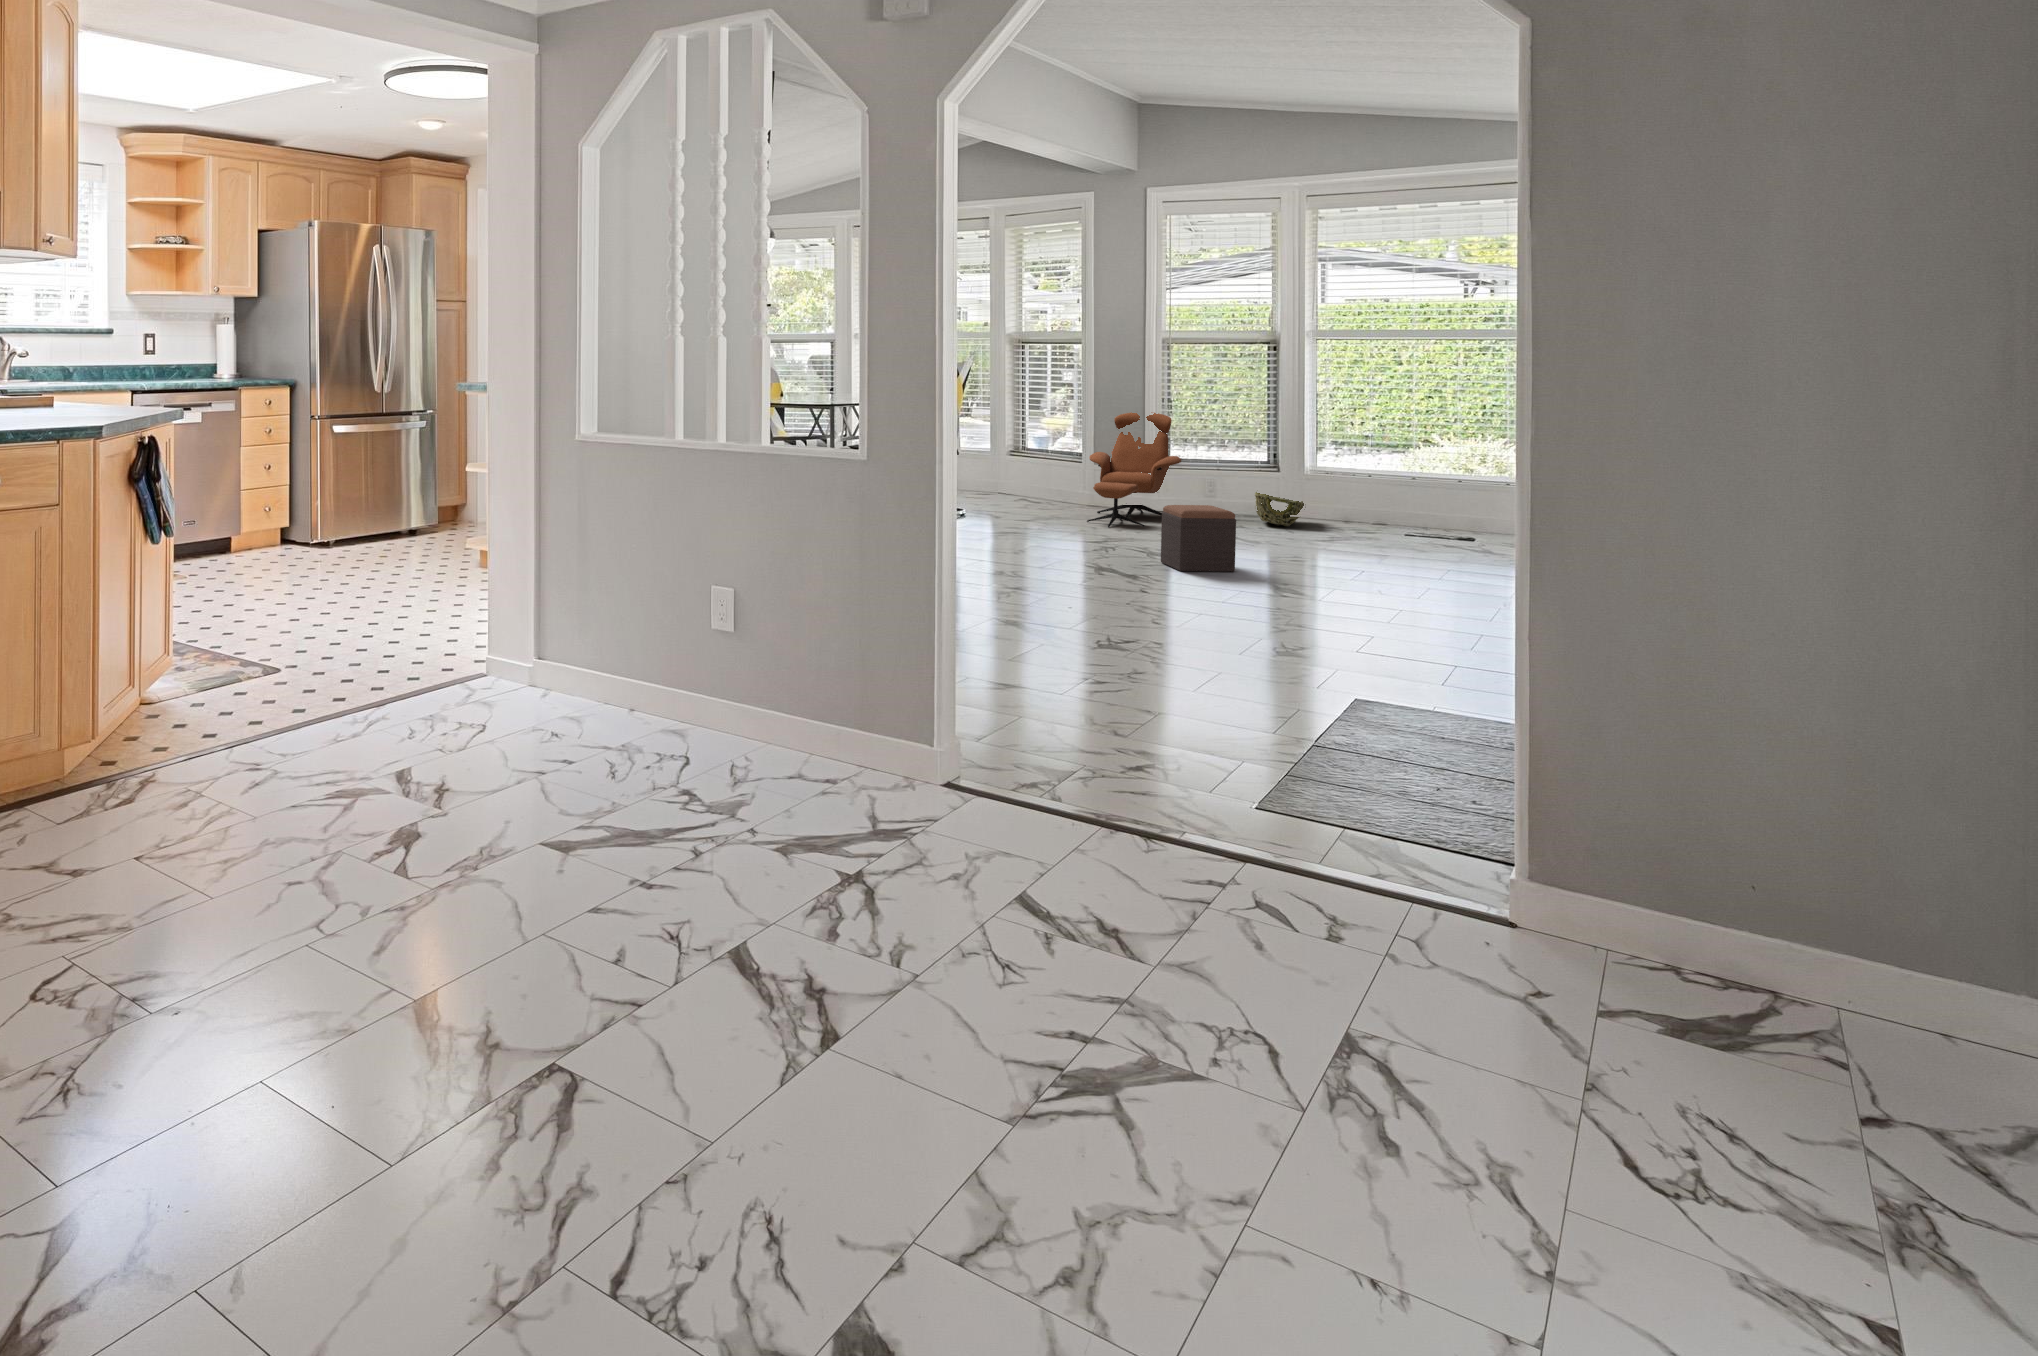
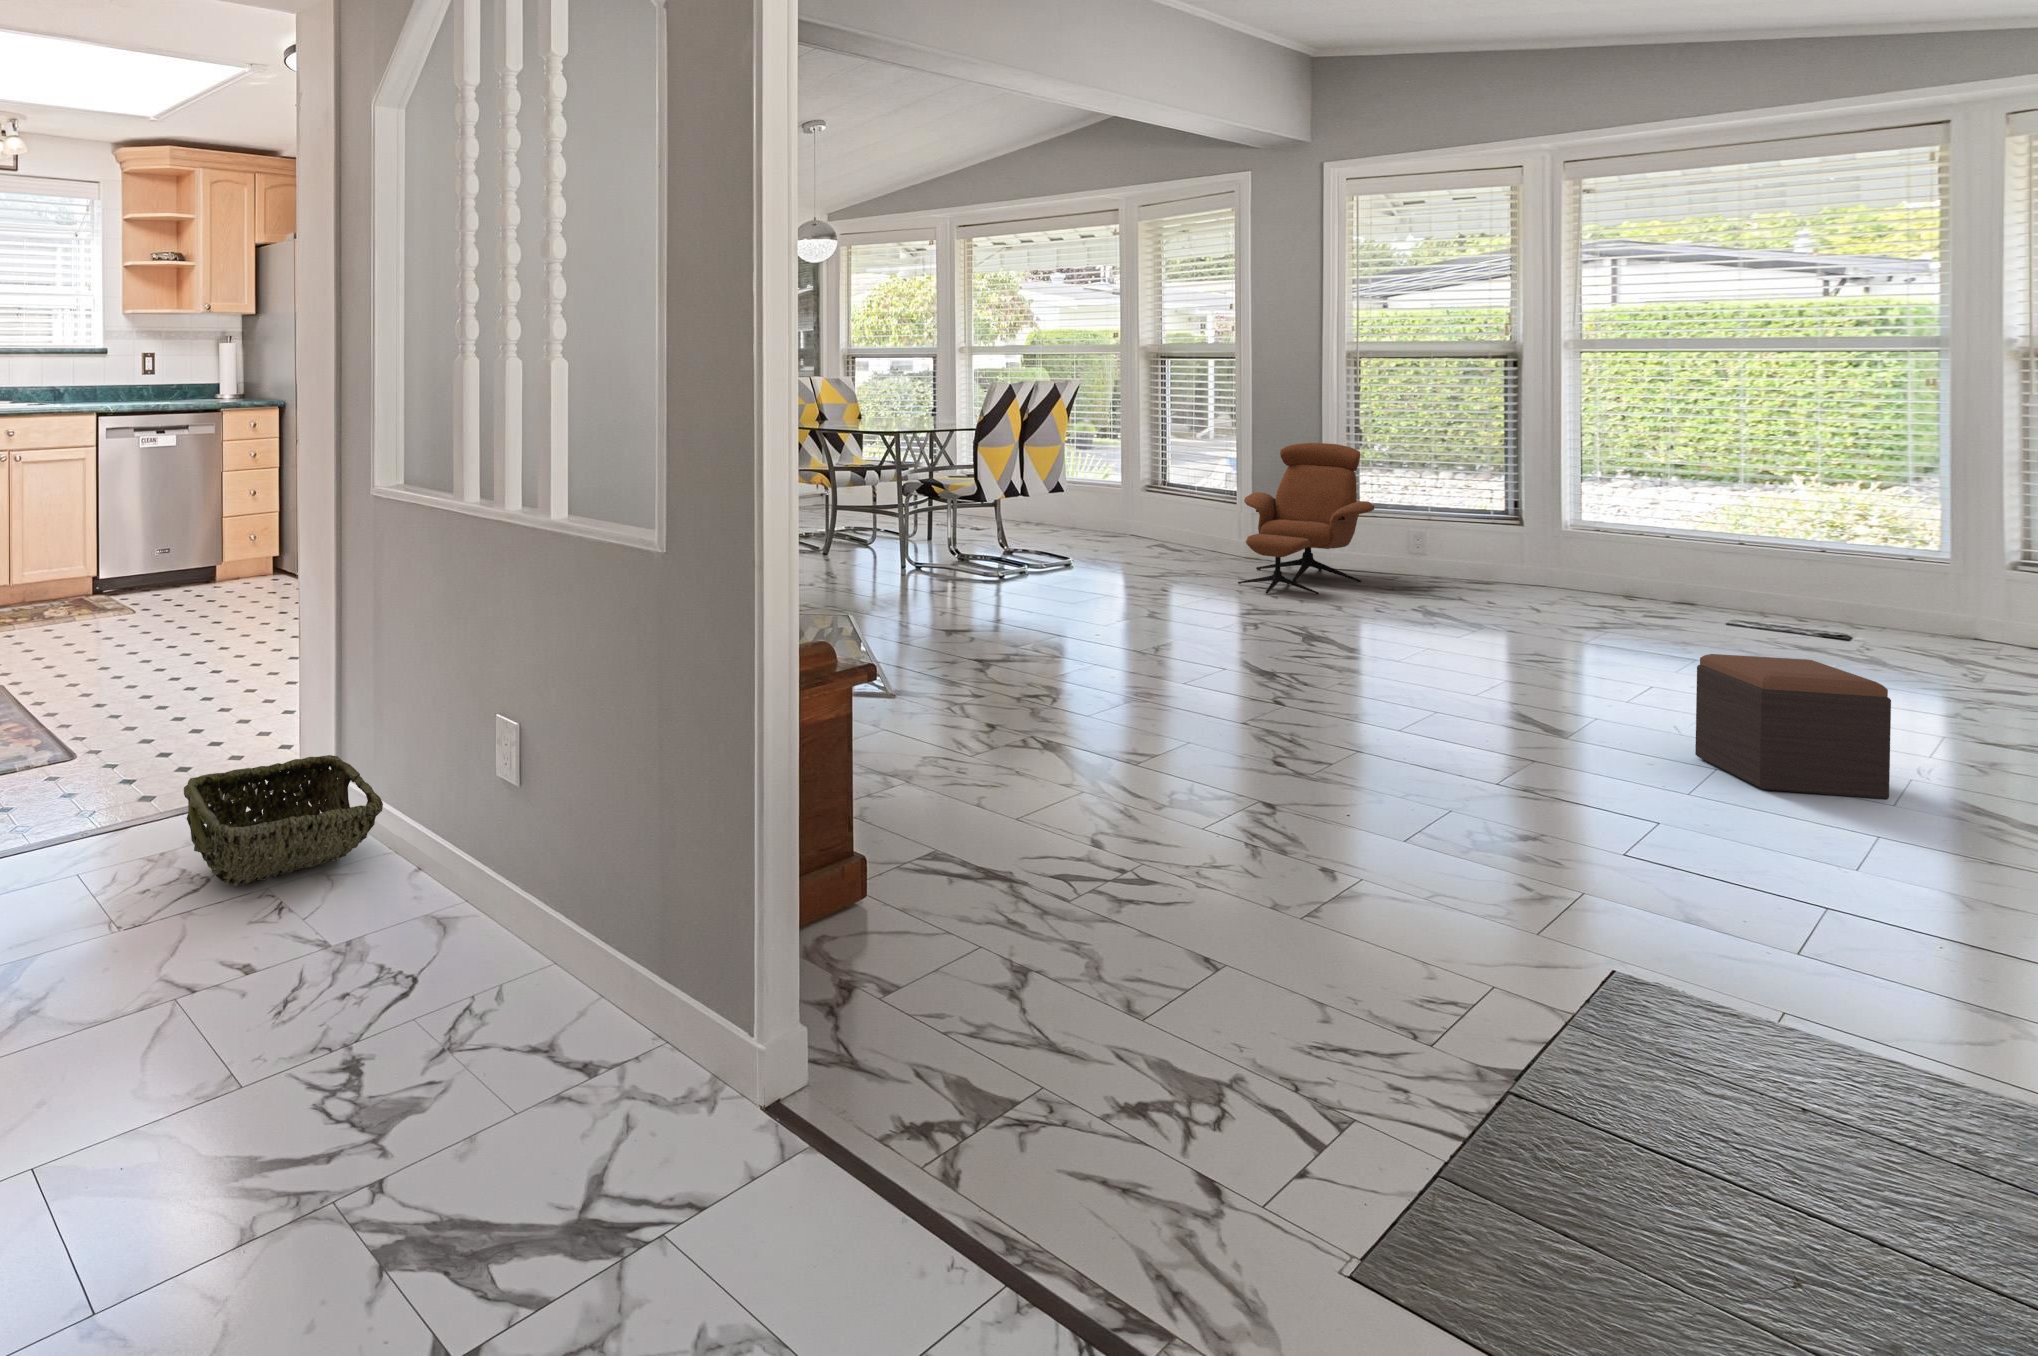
woven basket: present [1255,492,1305,526] -> present [184,755,383,887]
footstool: present [1161,505,1236,572] -> present [1695,654,1891,799]

